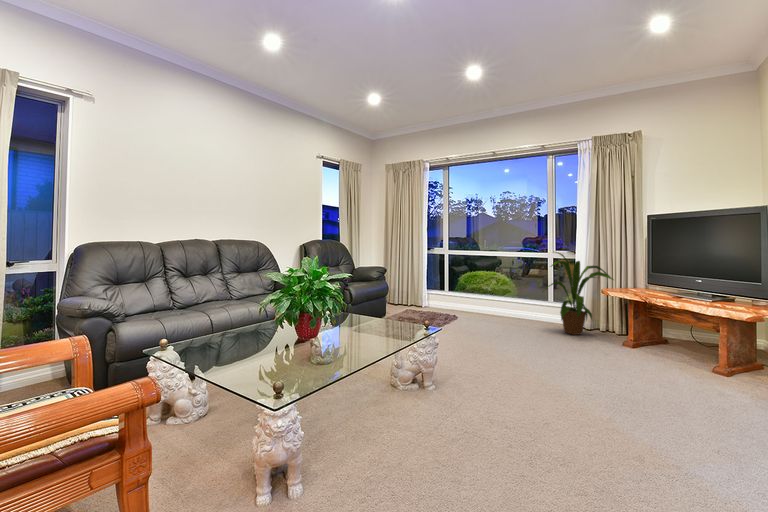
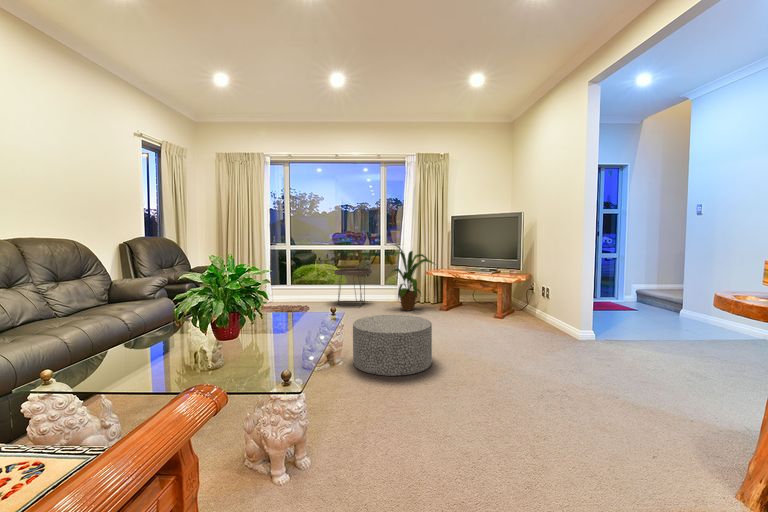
side table: none [487,278,532,322] -> present [334,269,372,306]
ottoman: none [449,336,553,420] -> present [353,315,432,376]

